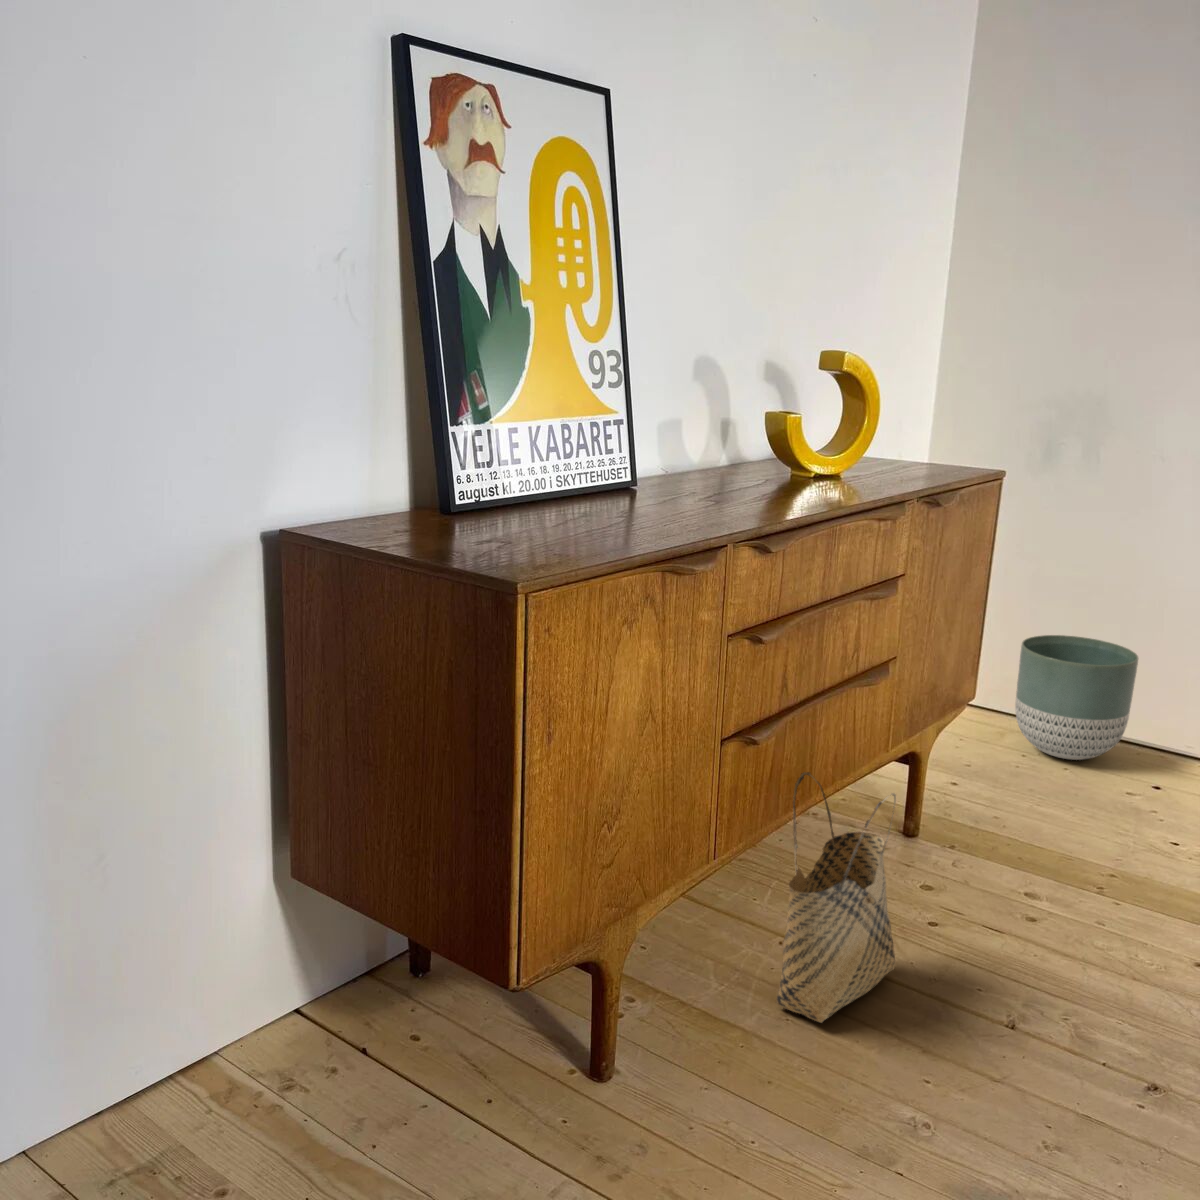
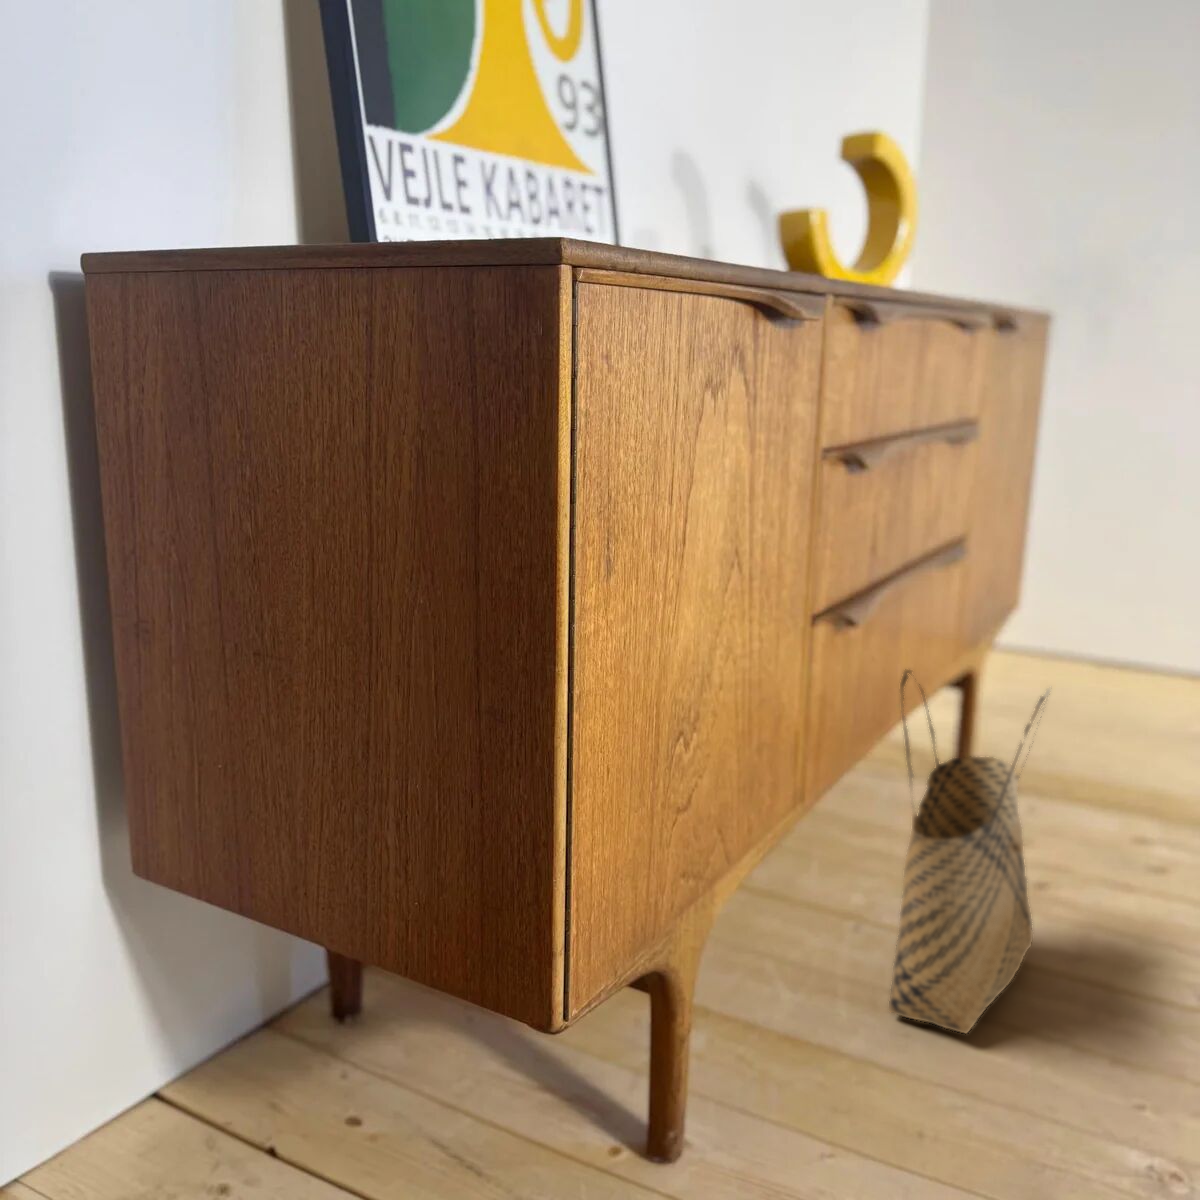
planter: present [1015,635,1138,760] -> none [1030,540,1178,683]

